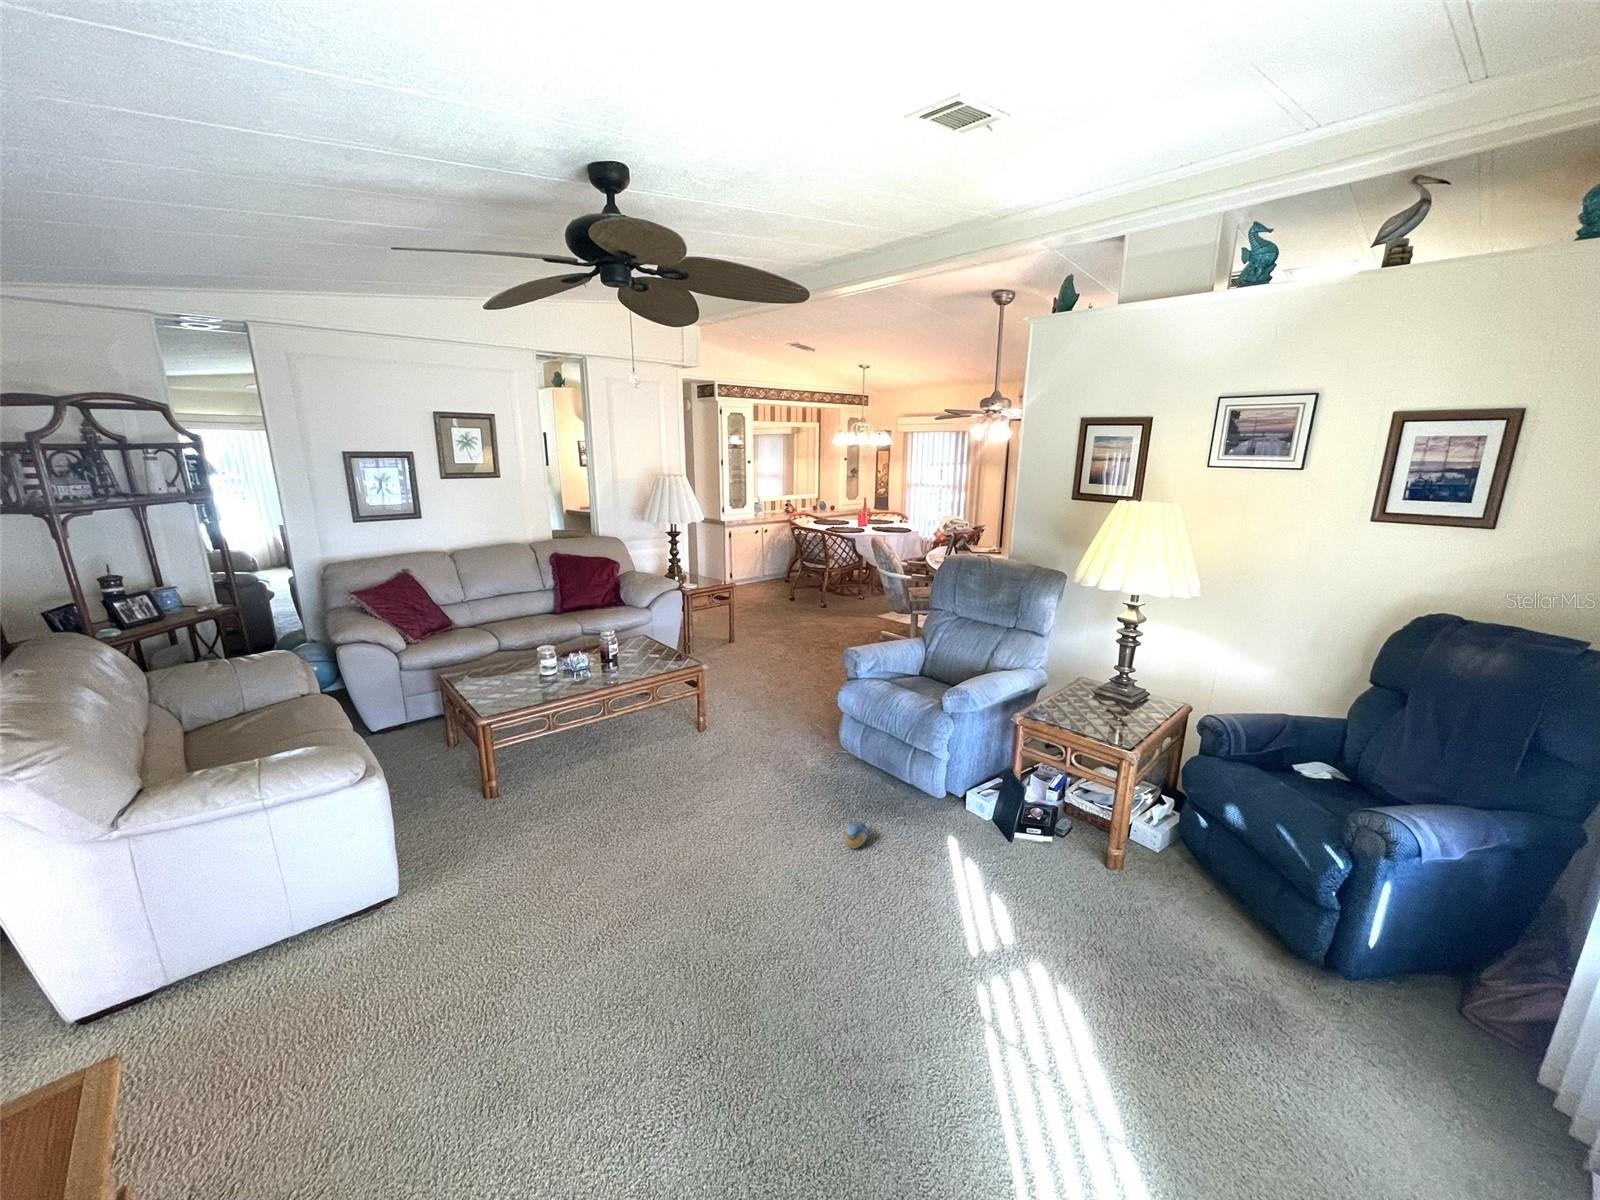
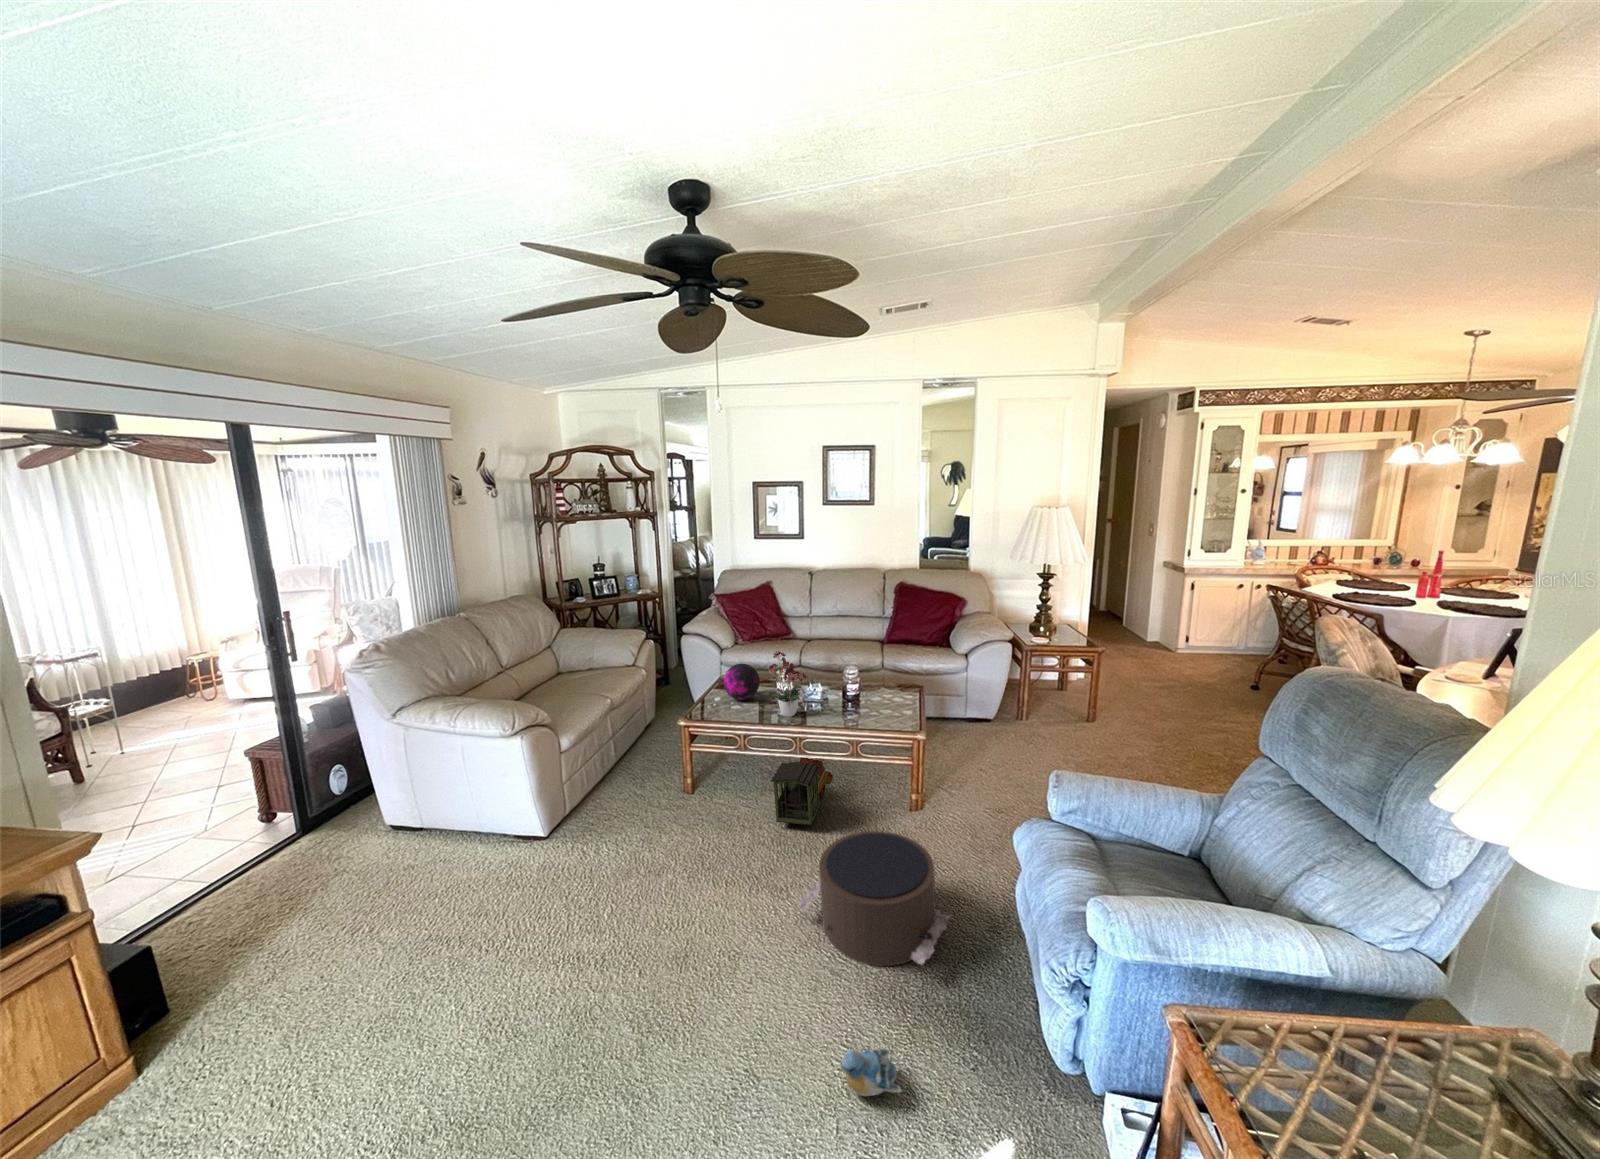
flower arrangement: none [548,621,599,686] -> present [769,651,807,717]
decorative orb: none [476,652,520,691] -> present [724,664,760,700]
toy train: none [586,698,650,774] -> present [771,758,833,825]
pouf: none [707,723,821,811] -> present [797,831,950,966]

